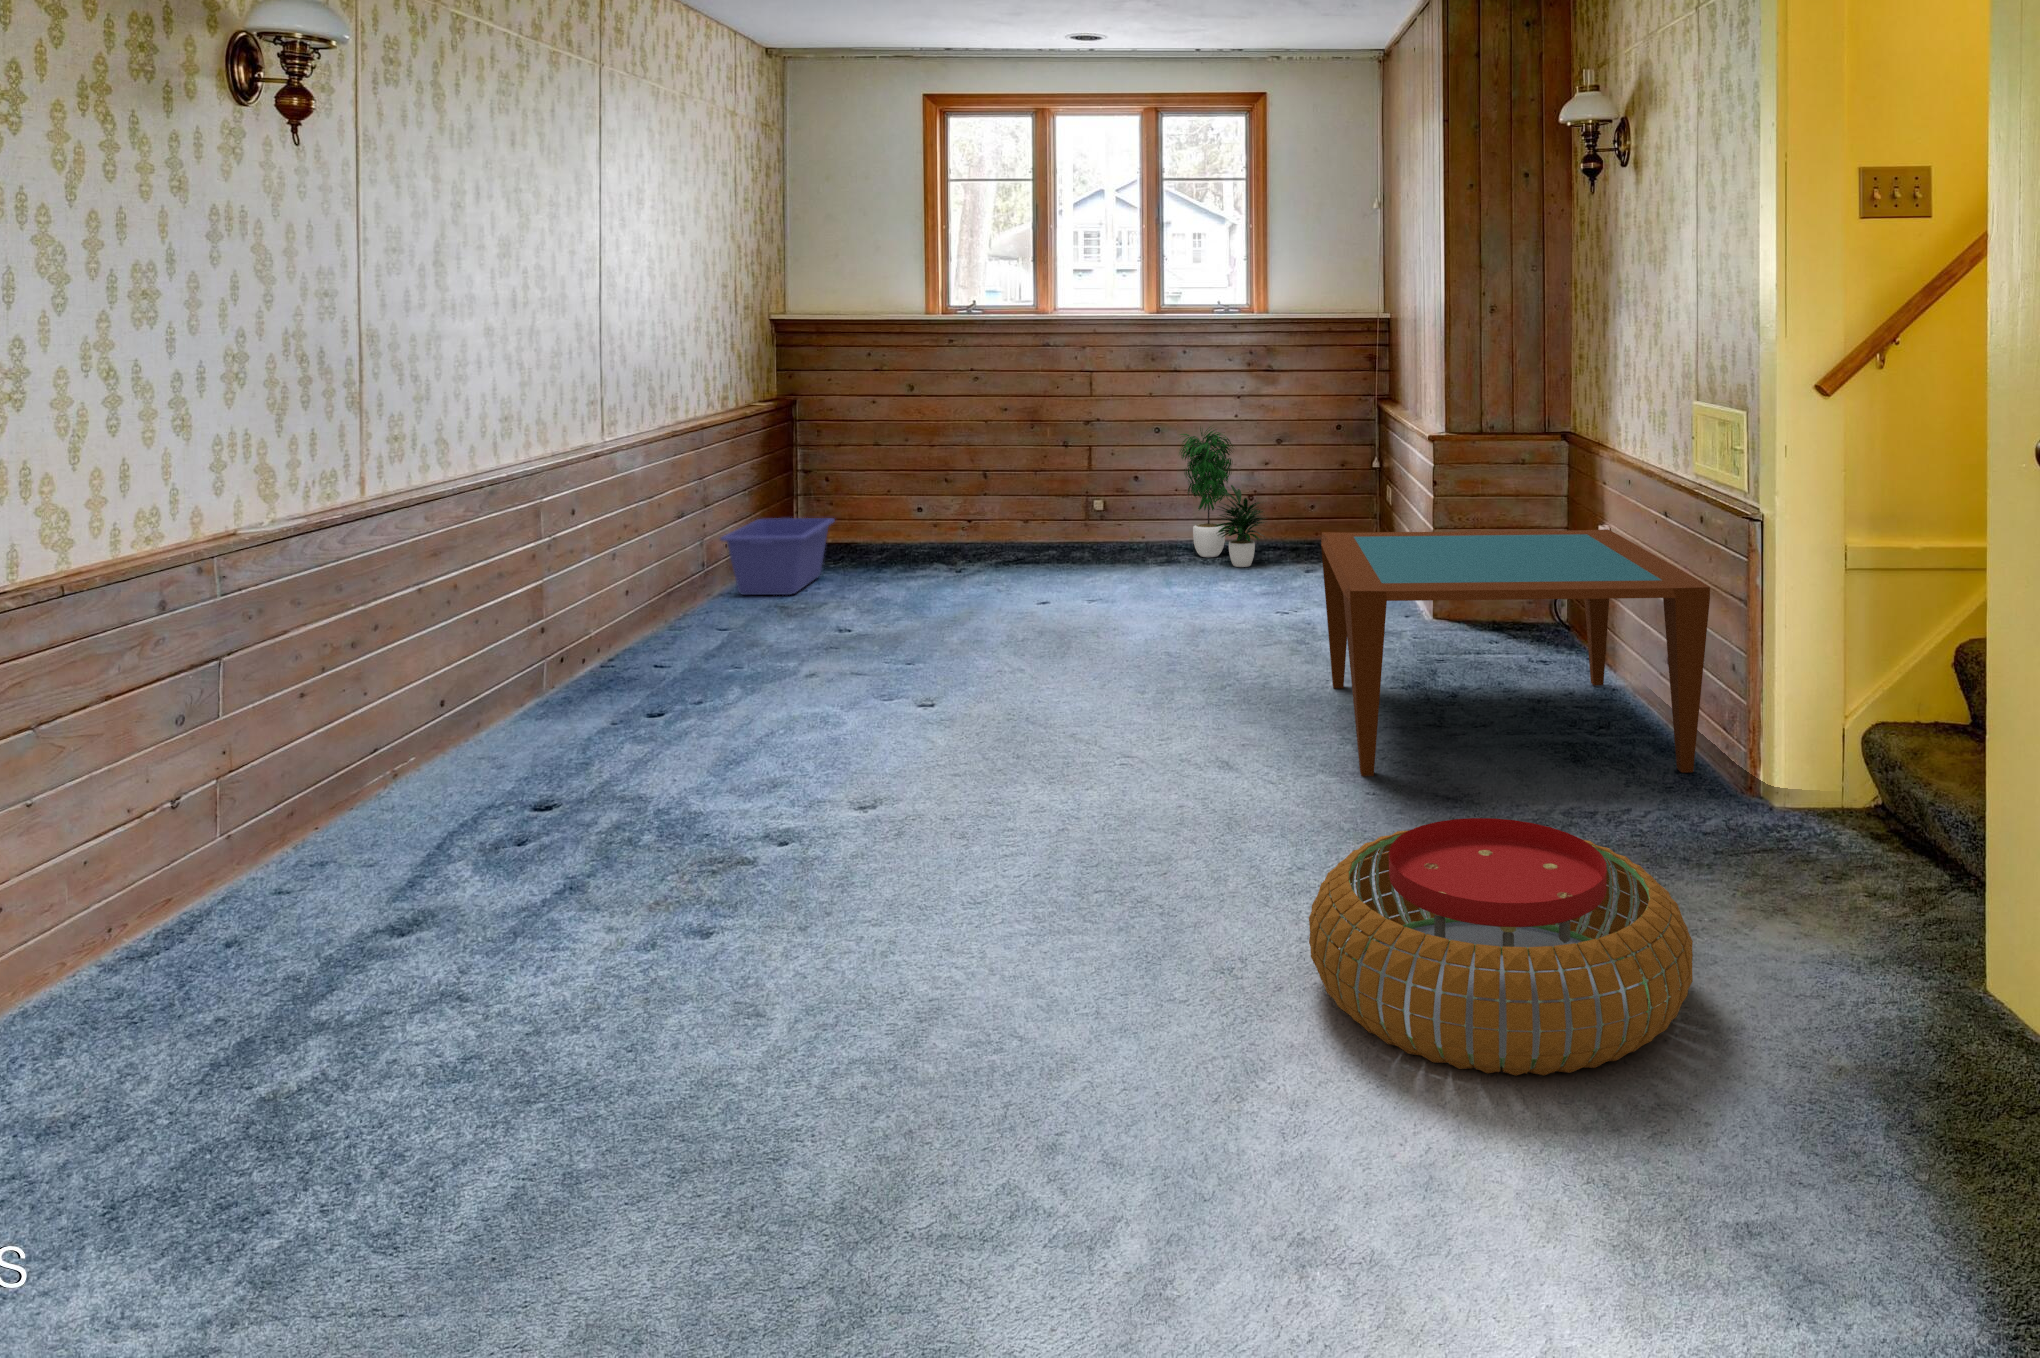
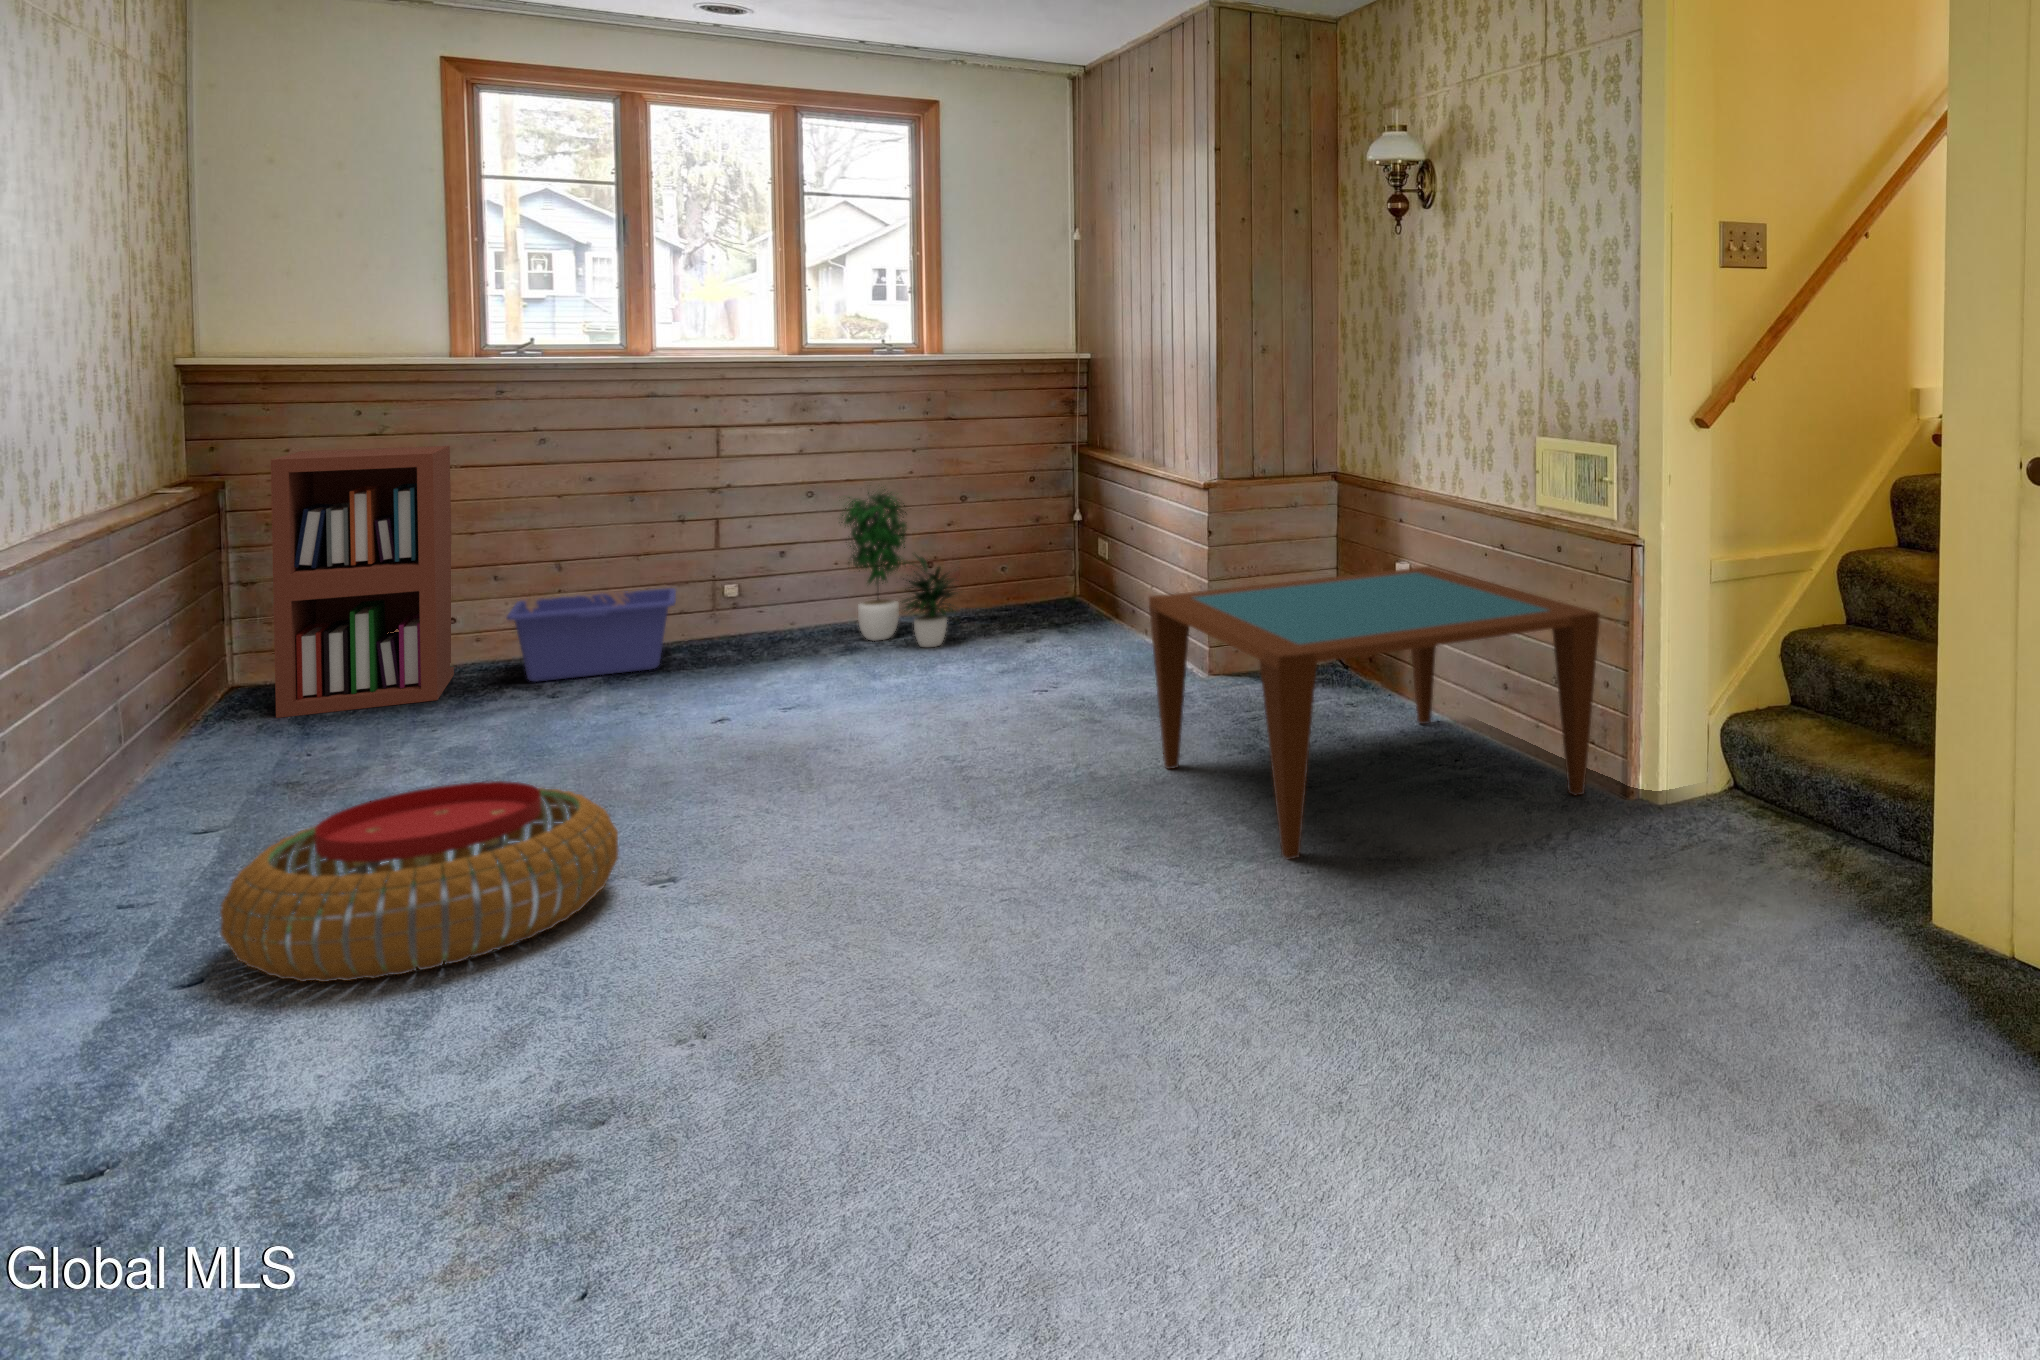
bookshelf: none [809,382,924,567] -> present [271,446,454,718]
storage bin: present [720,518,835,595] -> present [507,588,676,682]
pouf: present [1309,818,1693,1076] -> present [220,781,618,982]

